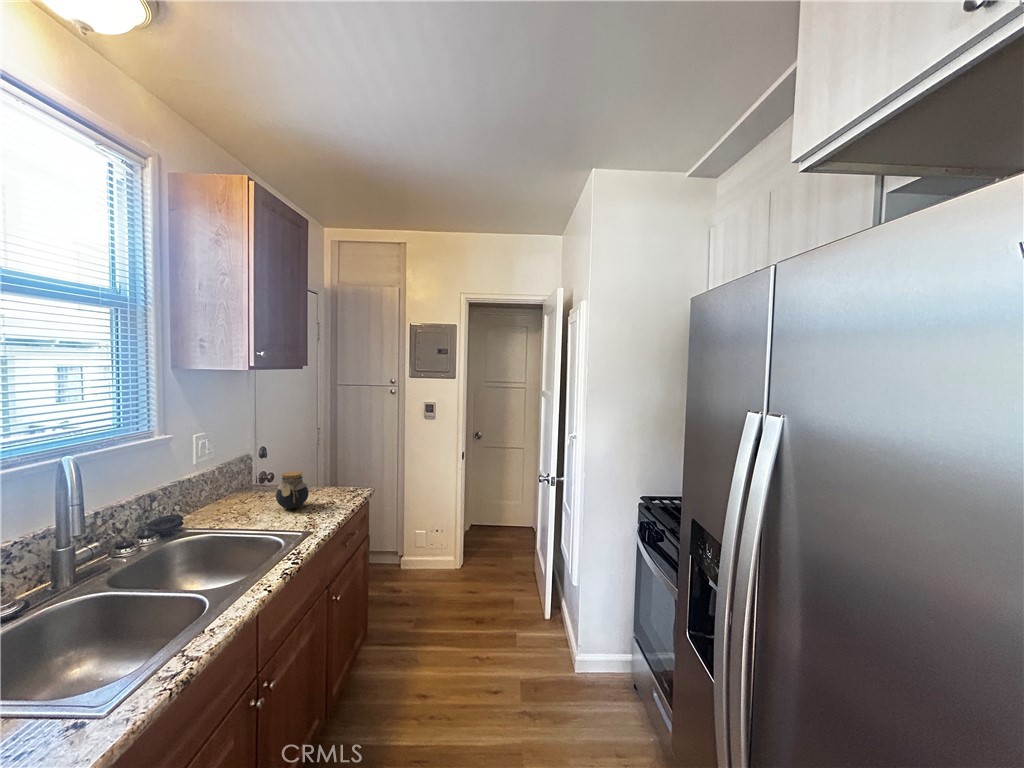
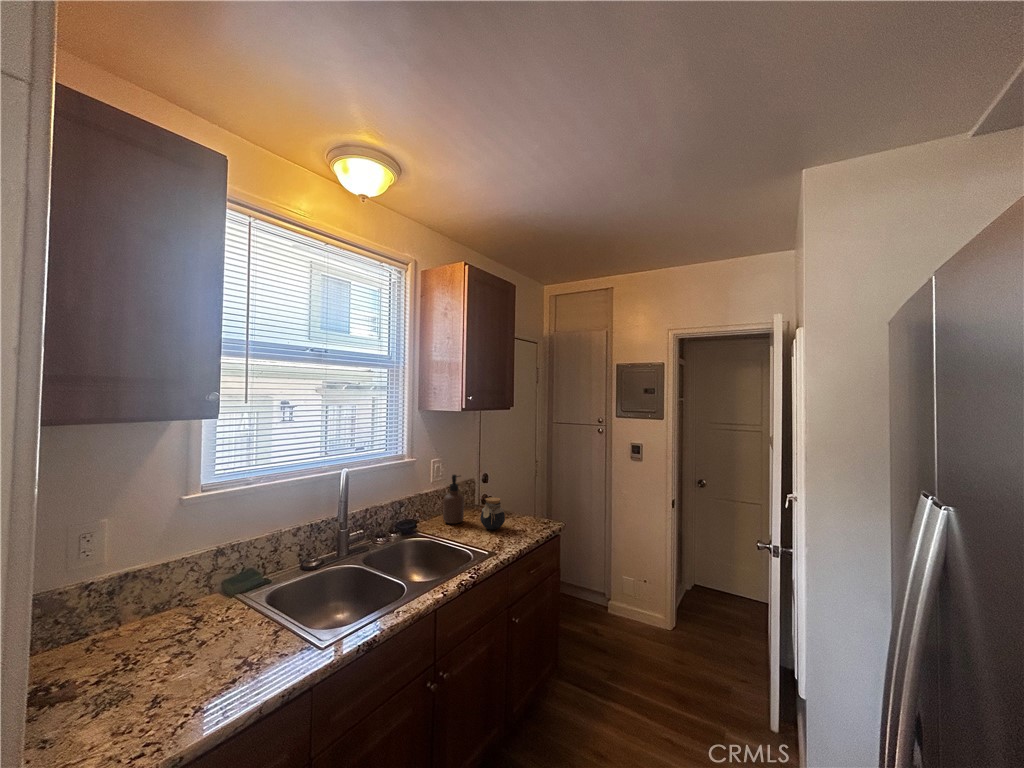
soap dispenser: none [218,450,248,512] -> present [443,474,464,524]

